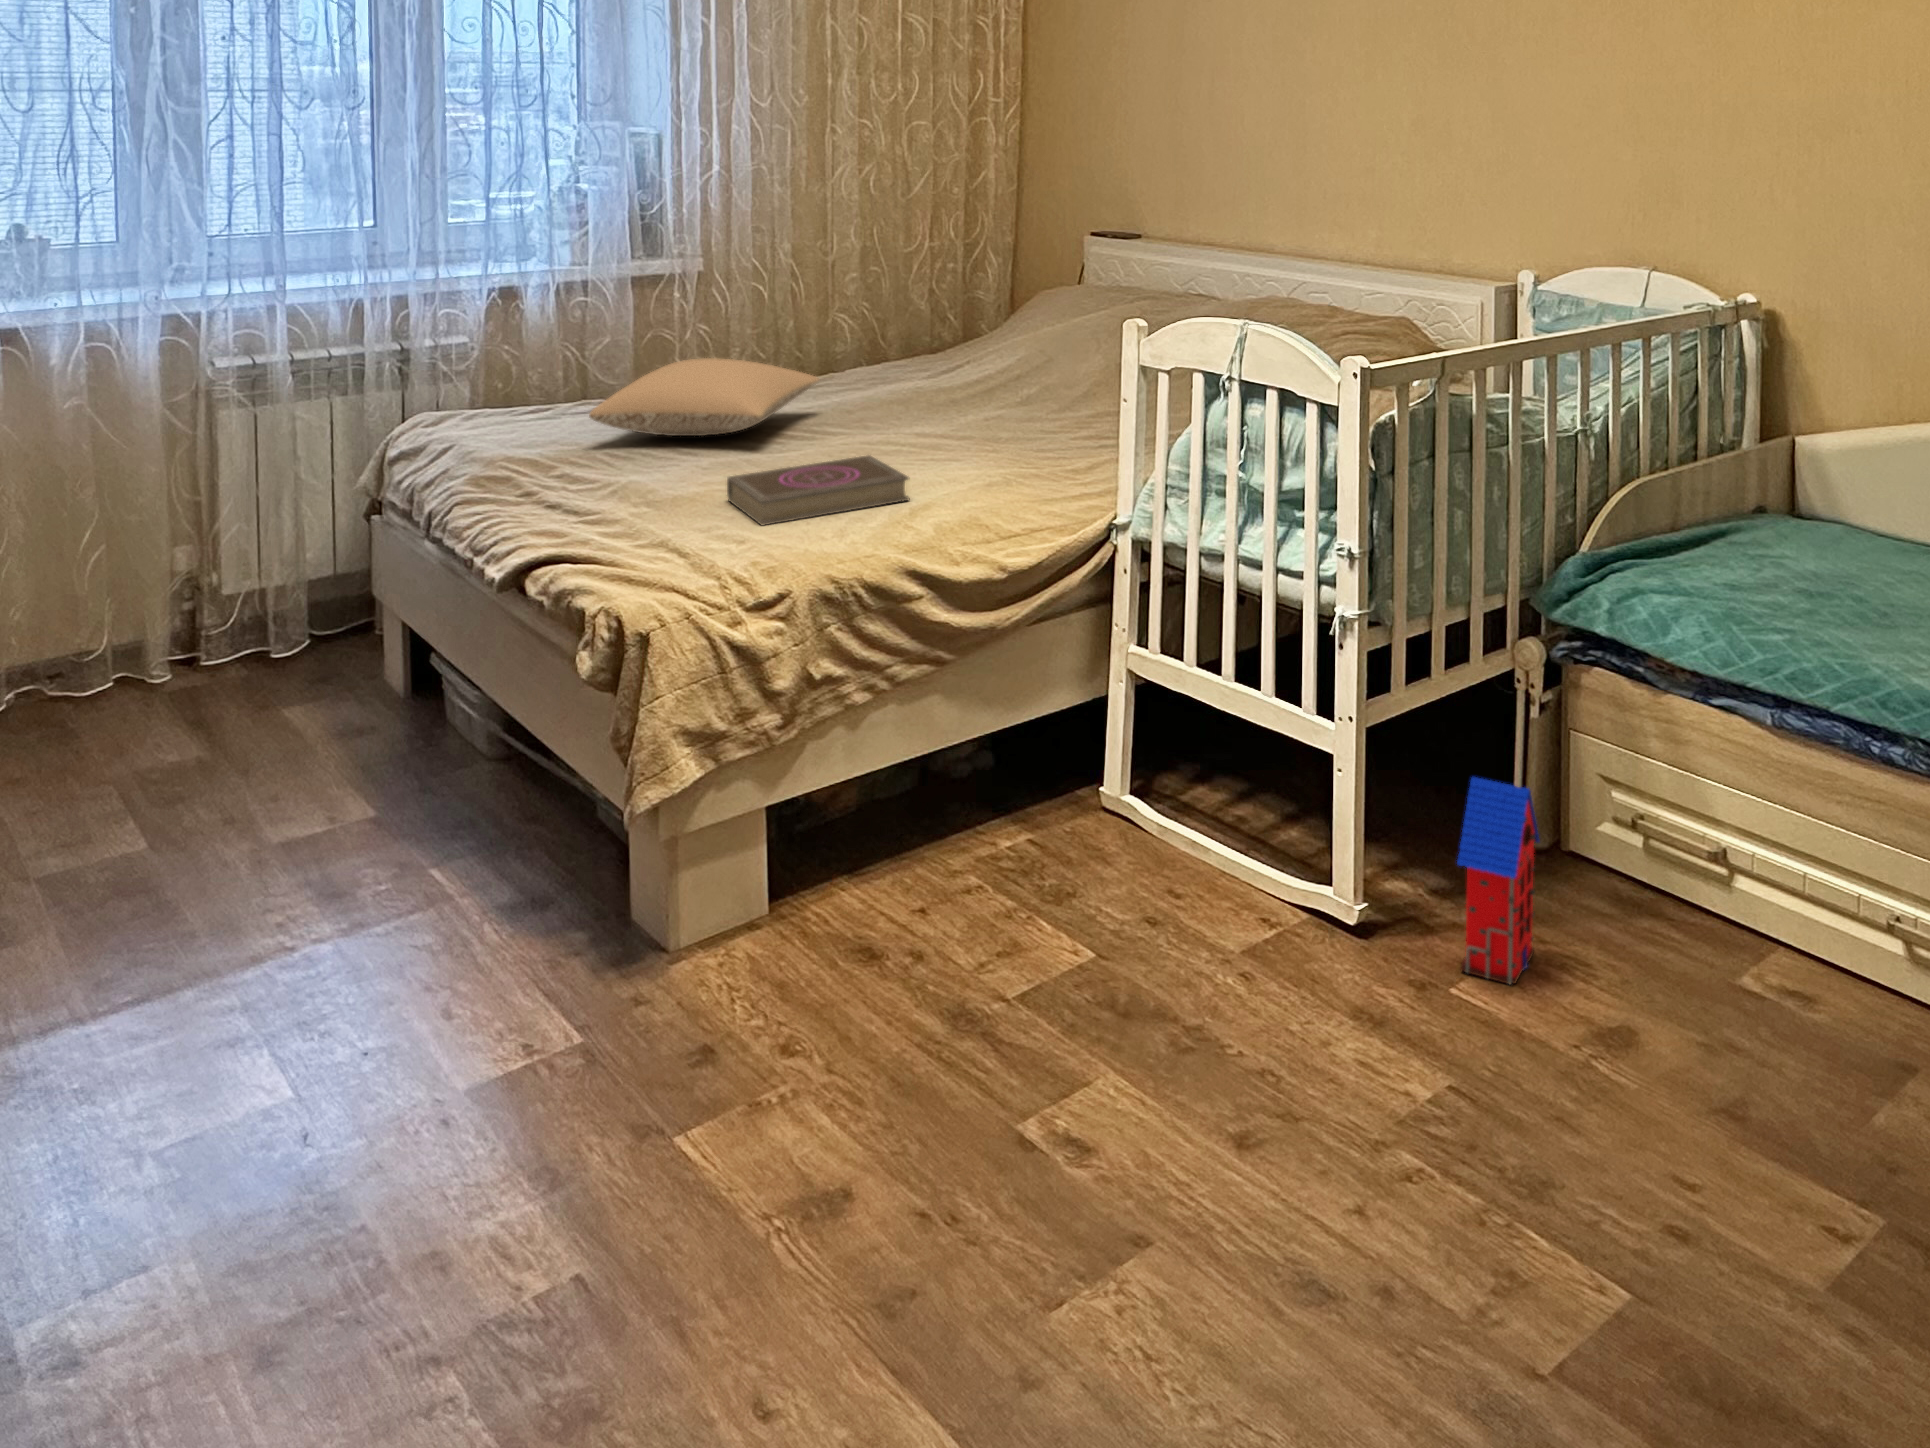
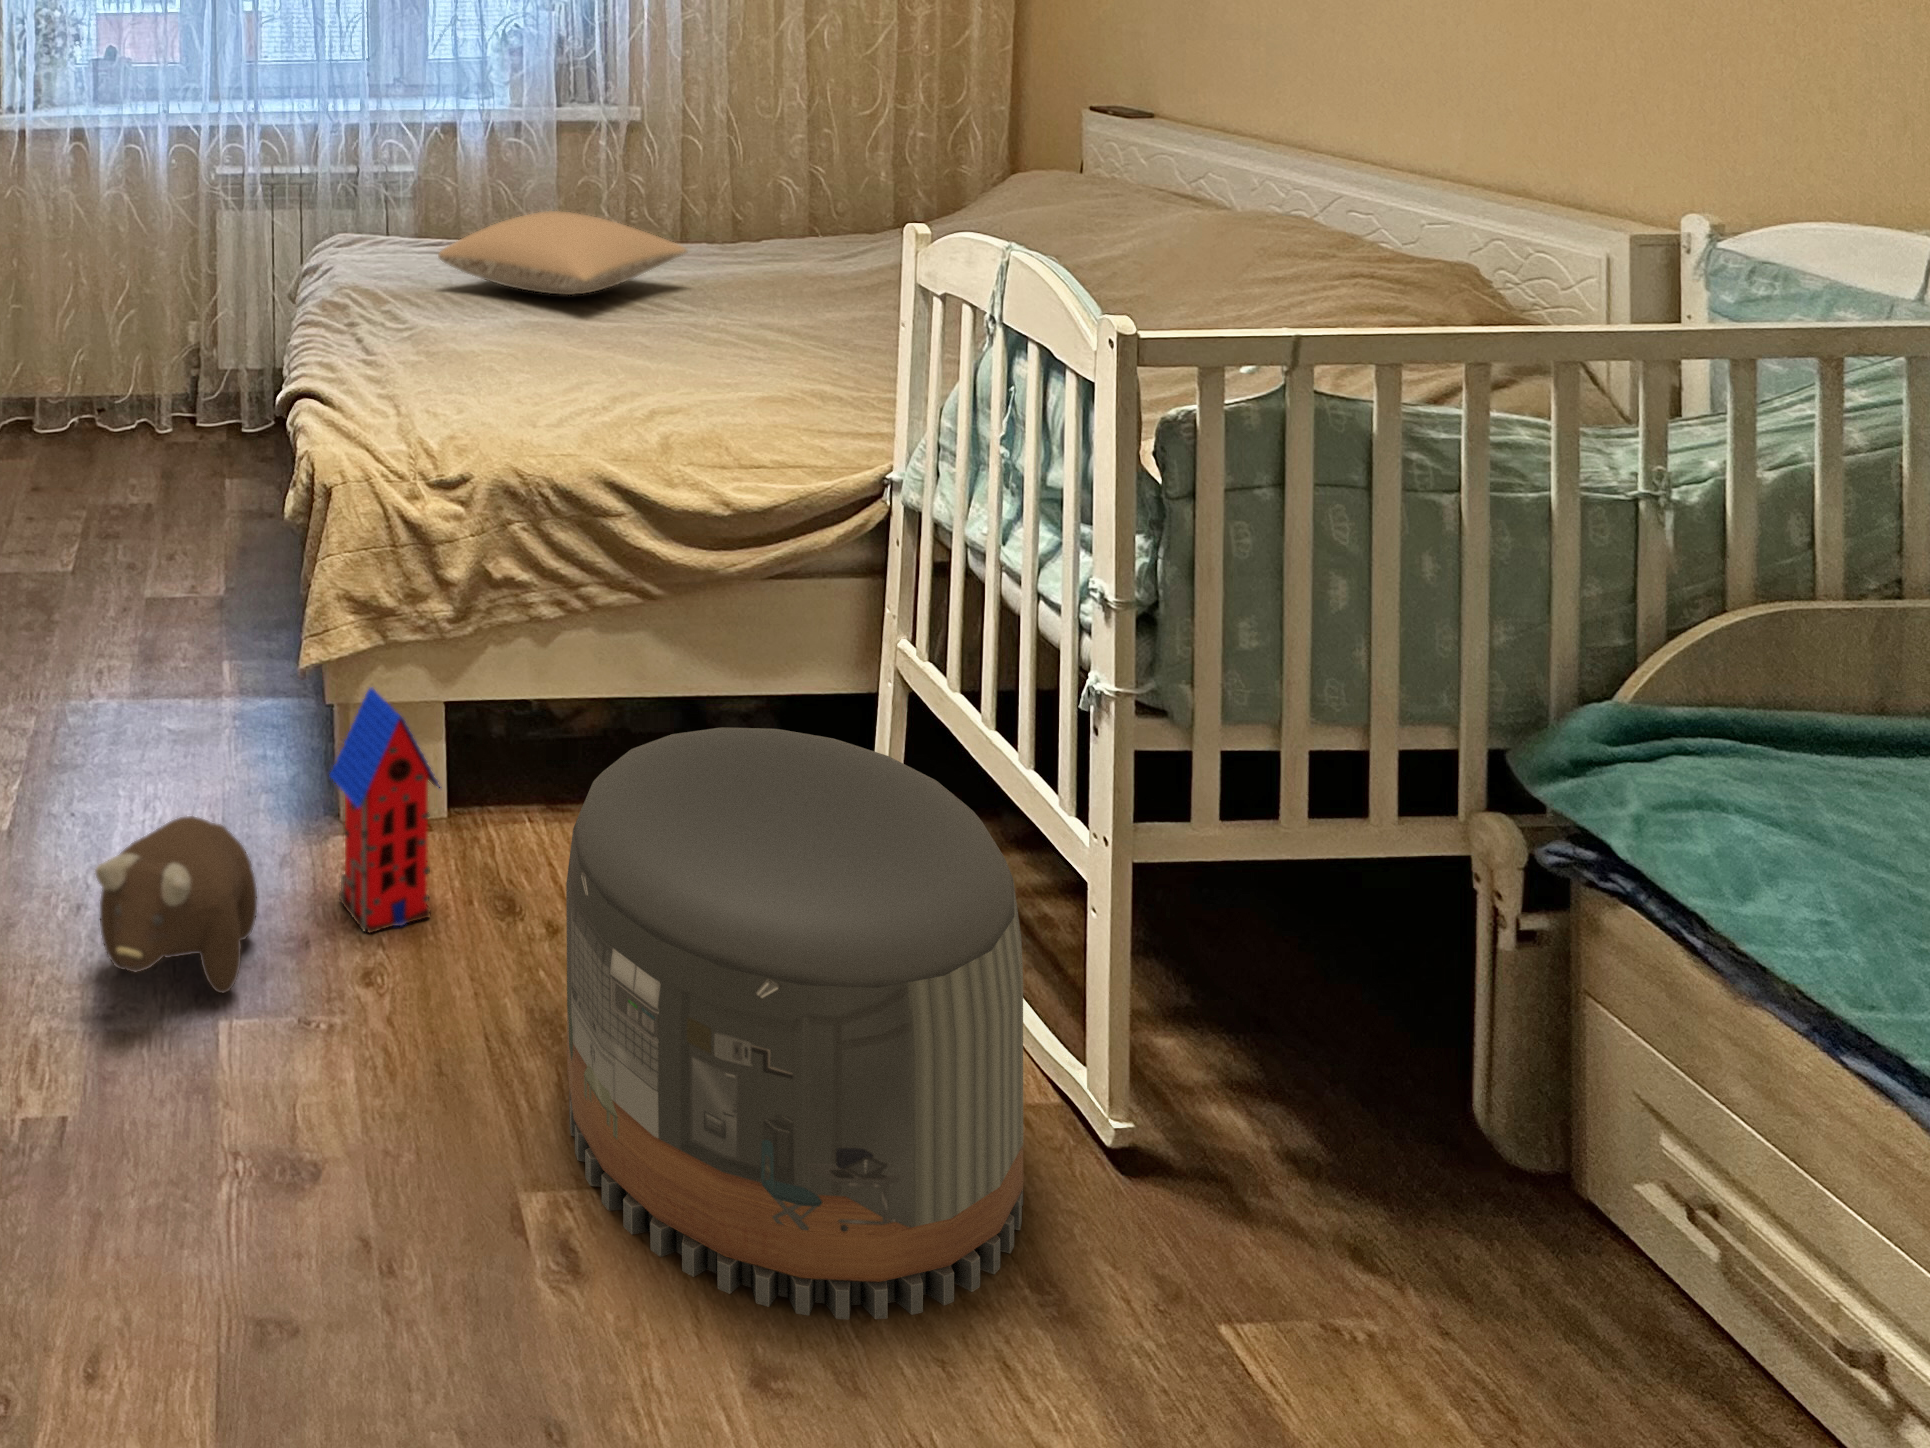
book: present [727,455,909,525] -> none [503,338,679,400]
pouf: none [1010,713,1338,1113] -> present [566,727,1023,1319]
toy house: present [1457,777,1539,984] -> present [330,687,442,933]
plush toy: none [540,962,697,1132] -> present [95,816,257,993]

